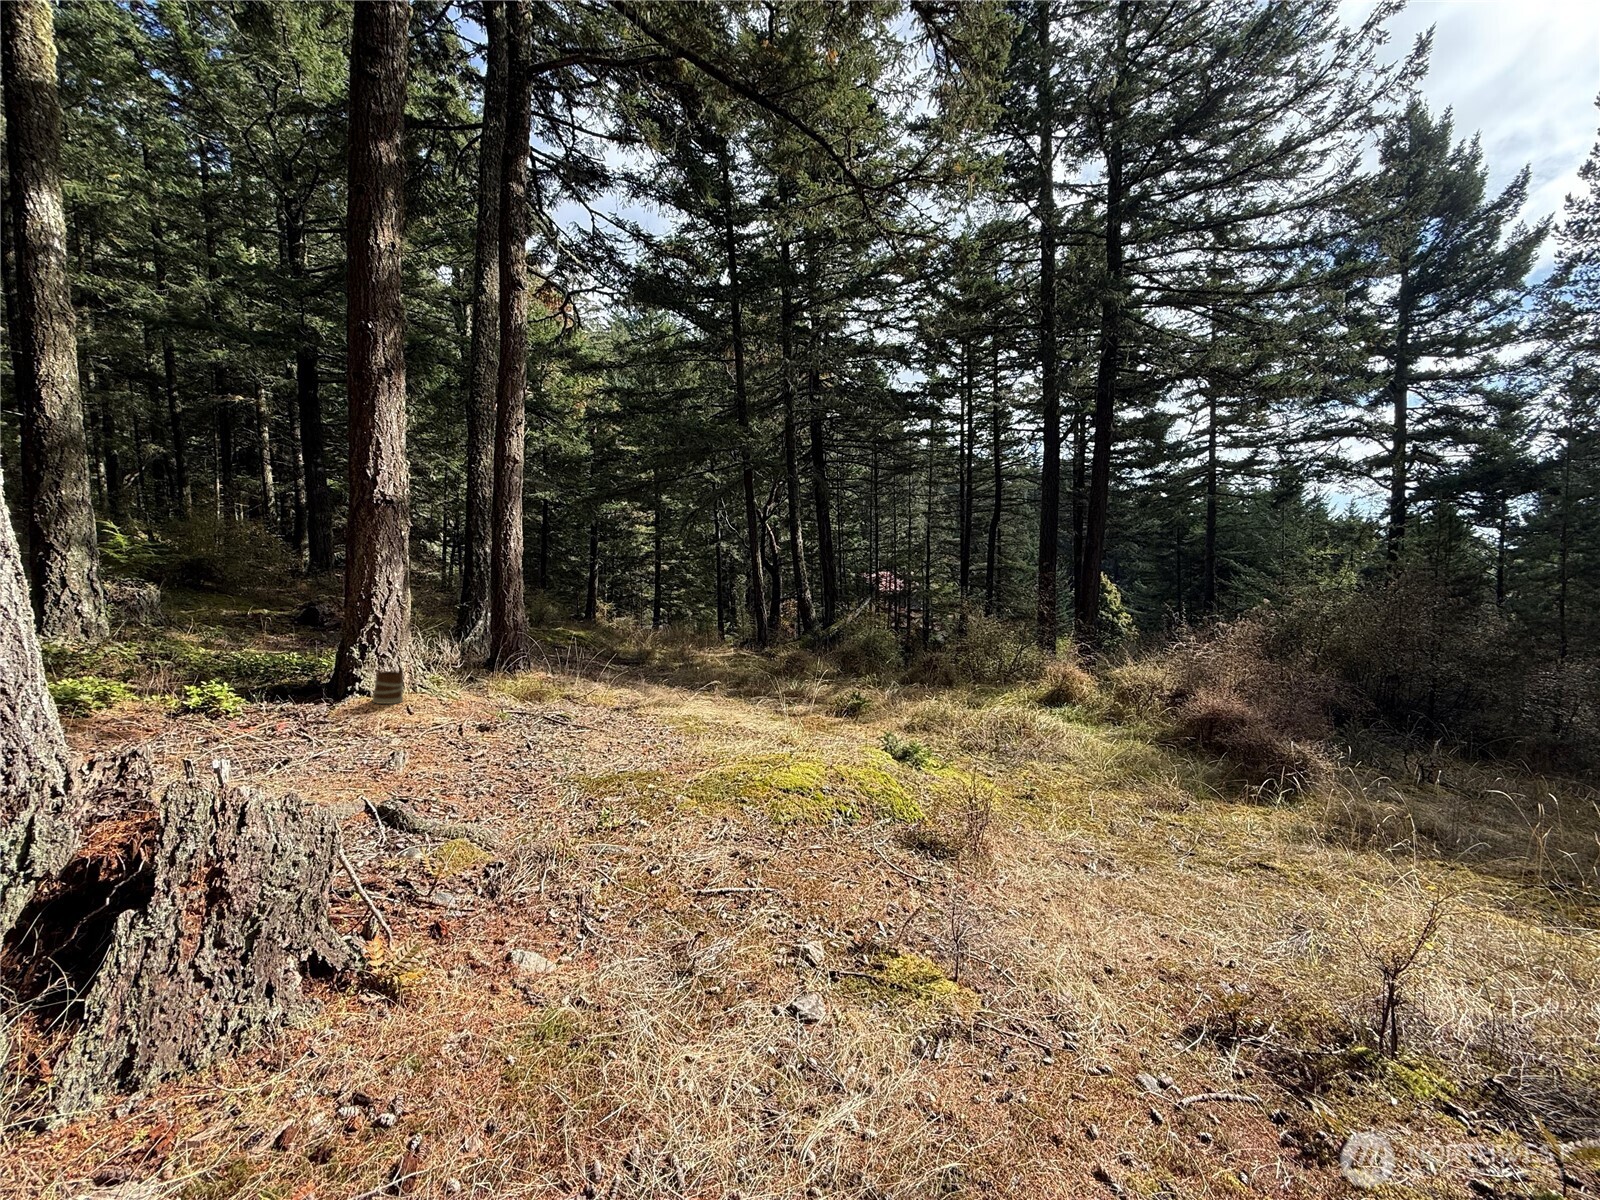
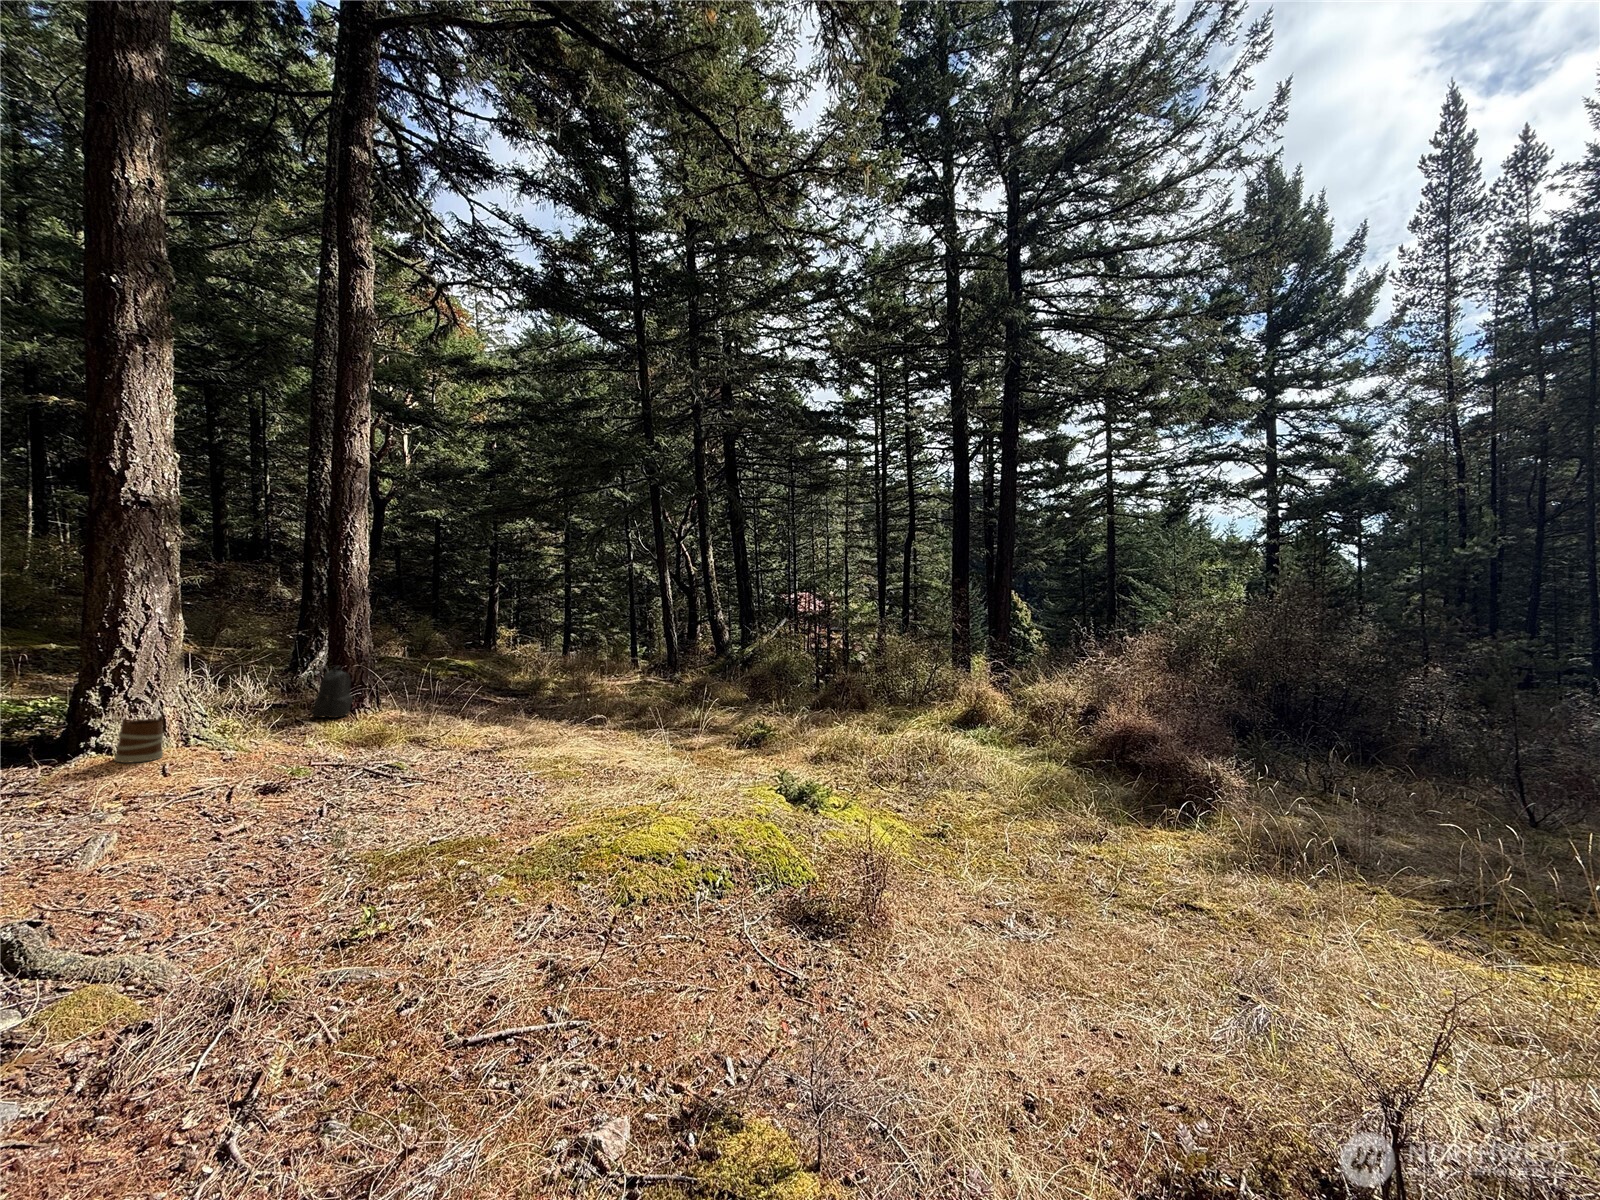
backpack: none [479,634,510,678] -> present [311,667,353,718]

